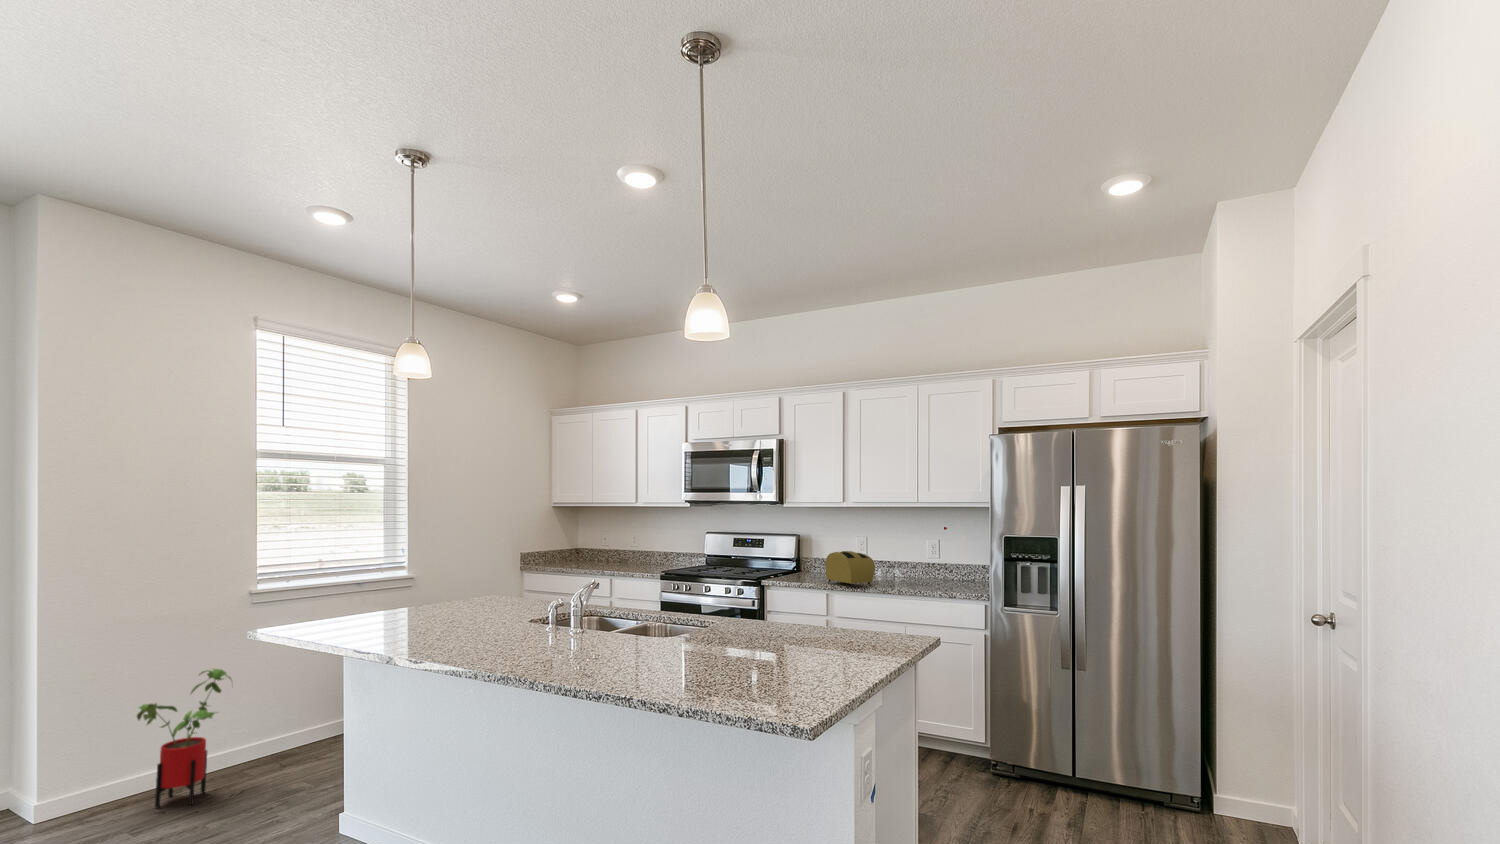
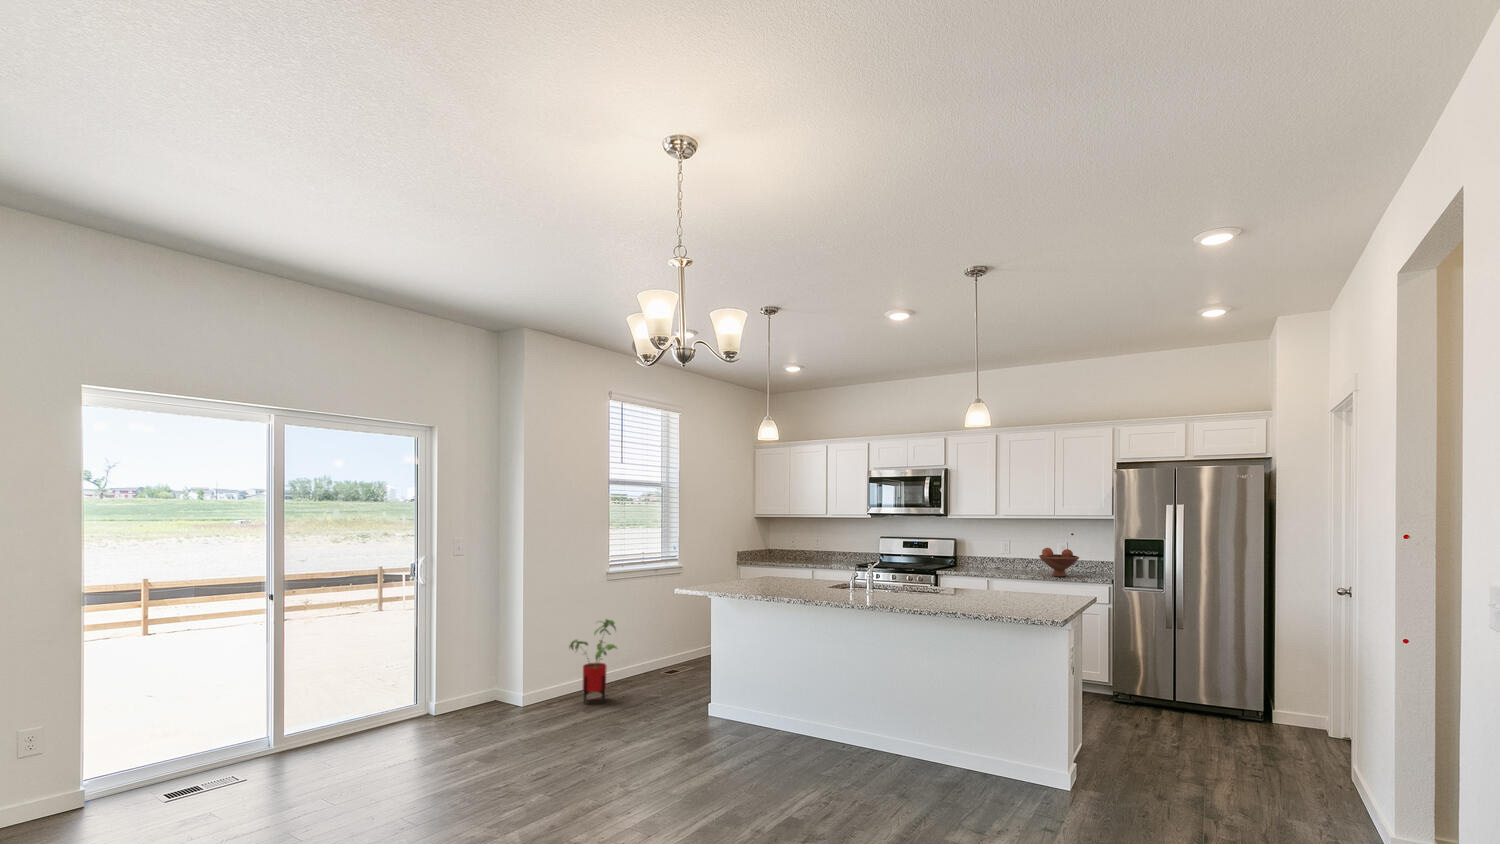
fruit bowl: none [898,547,952,589] -> present [1039,548,1079,577]
toaster: present [825,551,875,588] -> none [984,550,1022,576]

